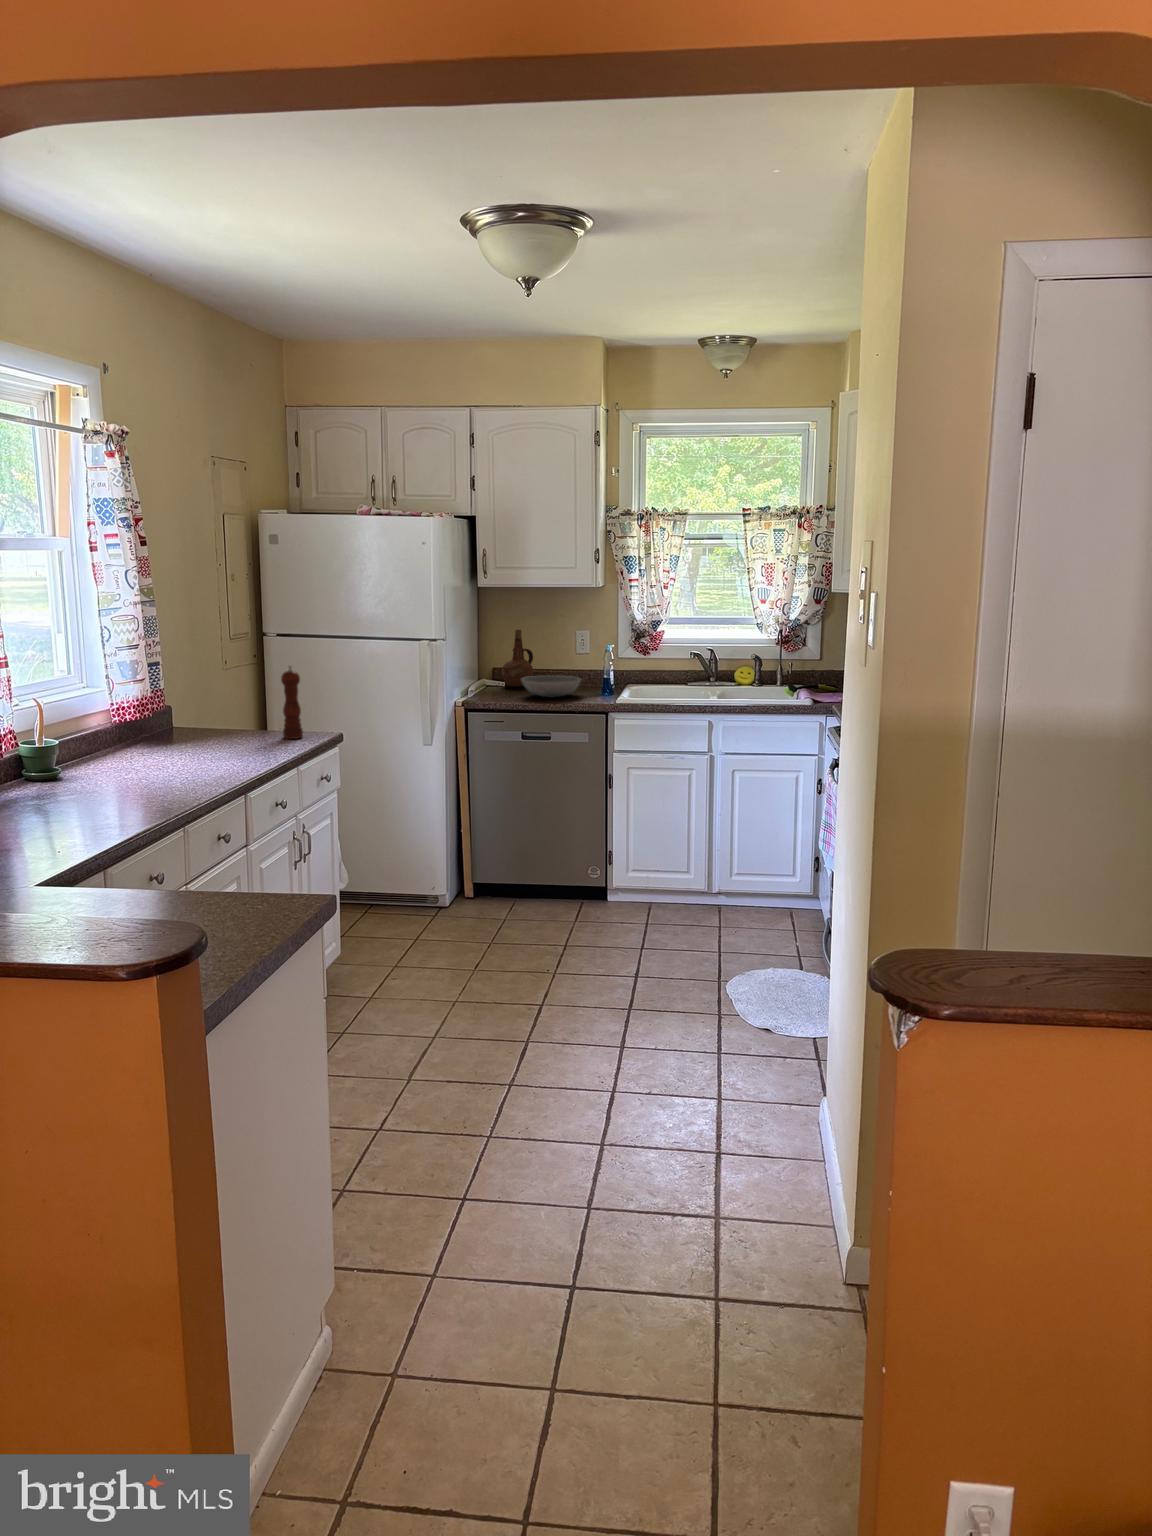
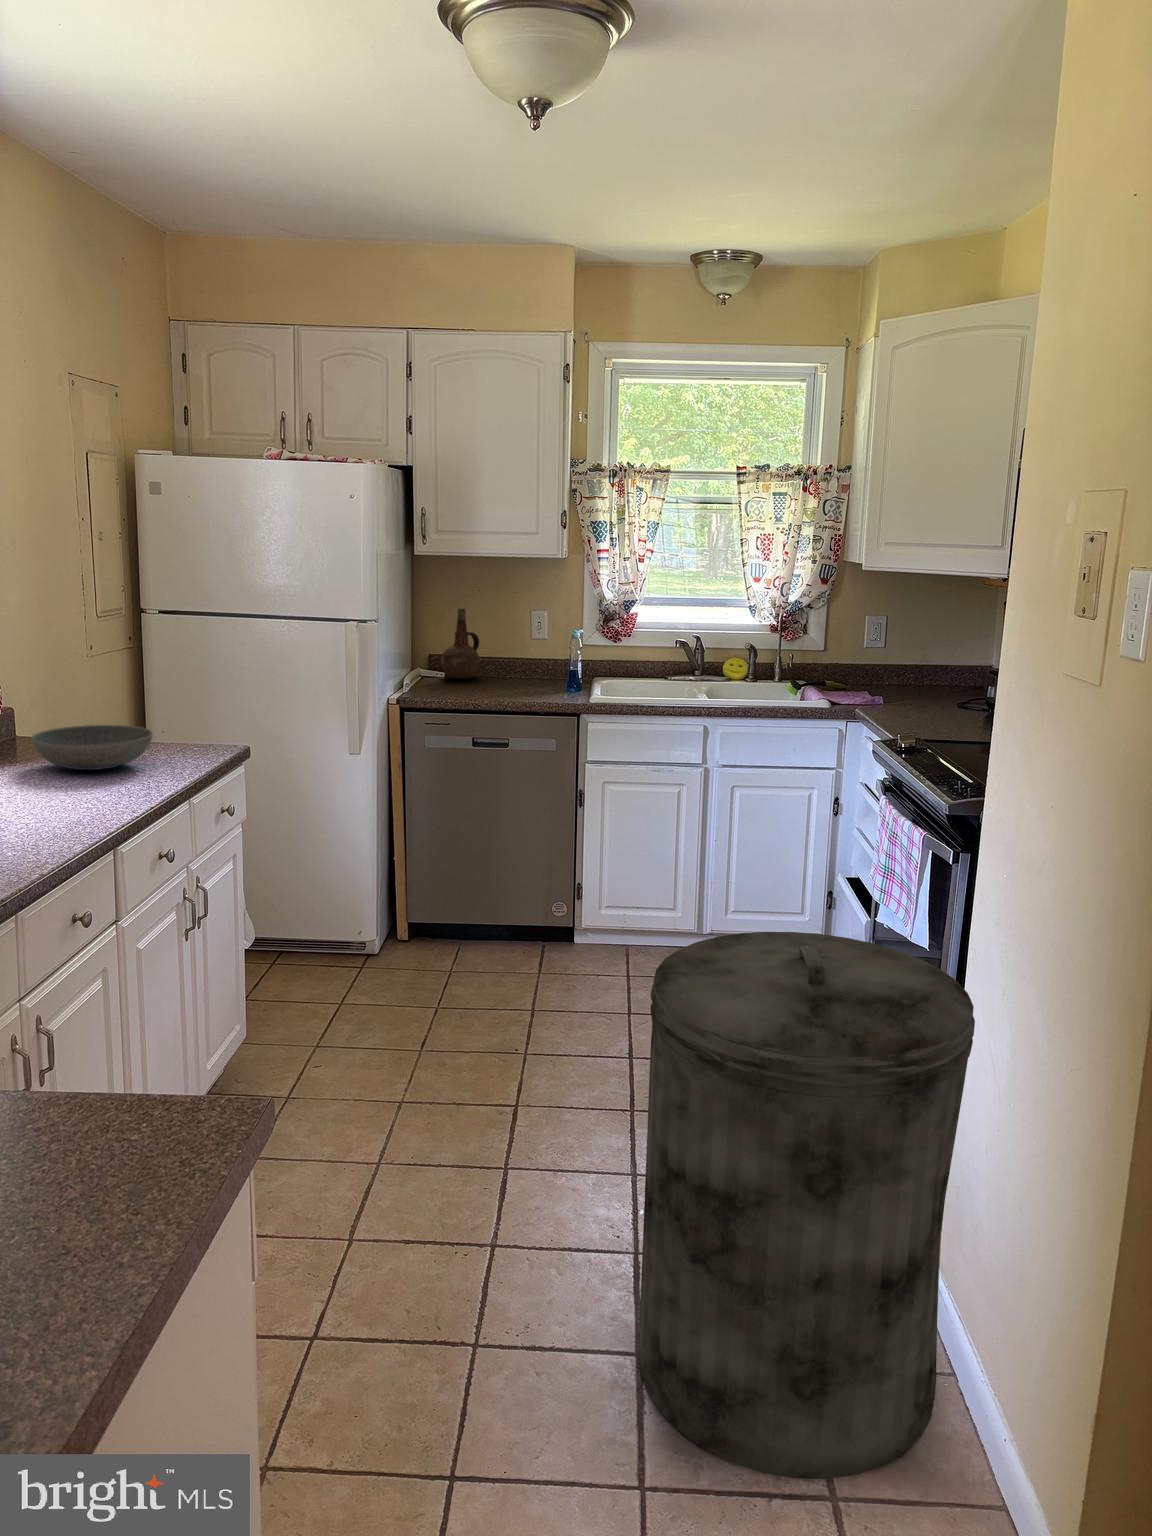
pepper mill: present [281,666,303,739] -> none [166,654,196,753]
dish: present [522,676,581,697] -> present [31,725,153,770]
trash can: none [605,856,827,1222] -> present [639,932,975,1479]

